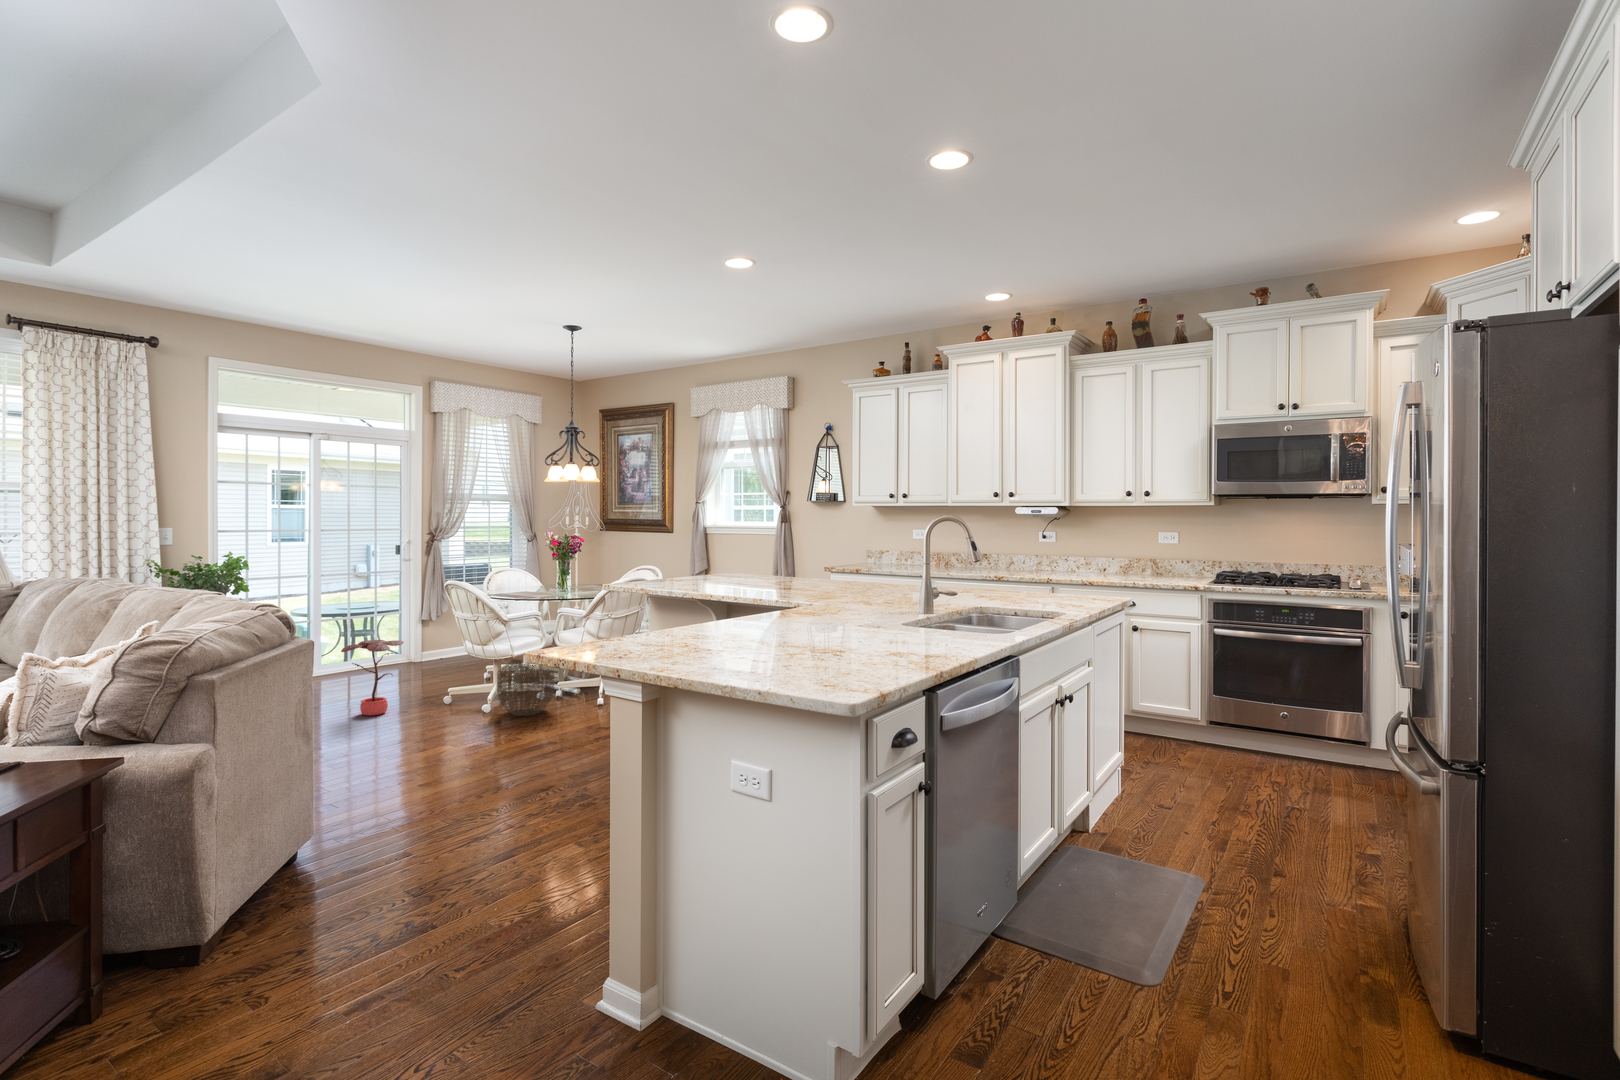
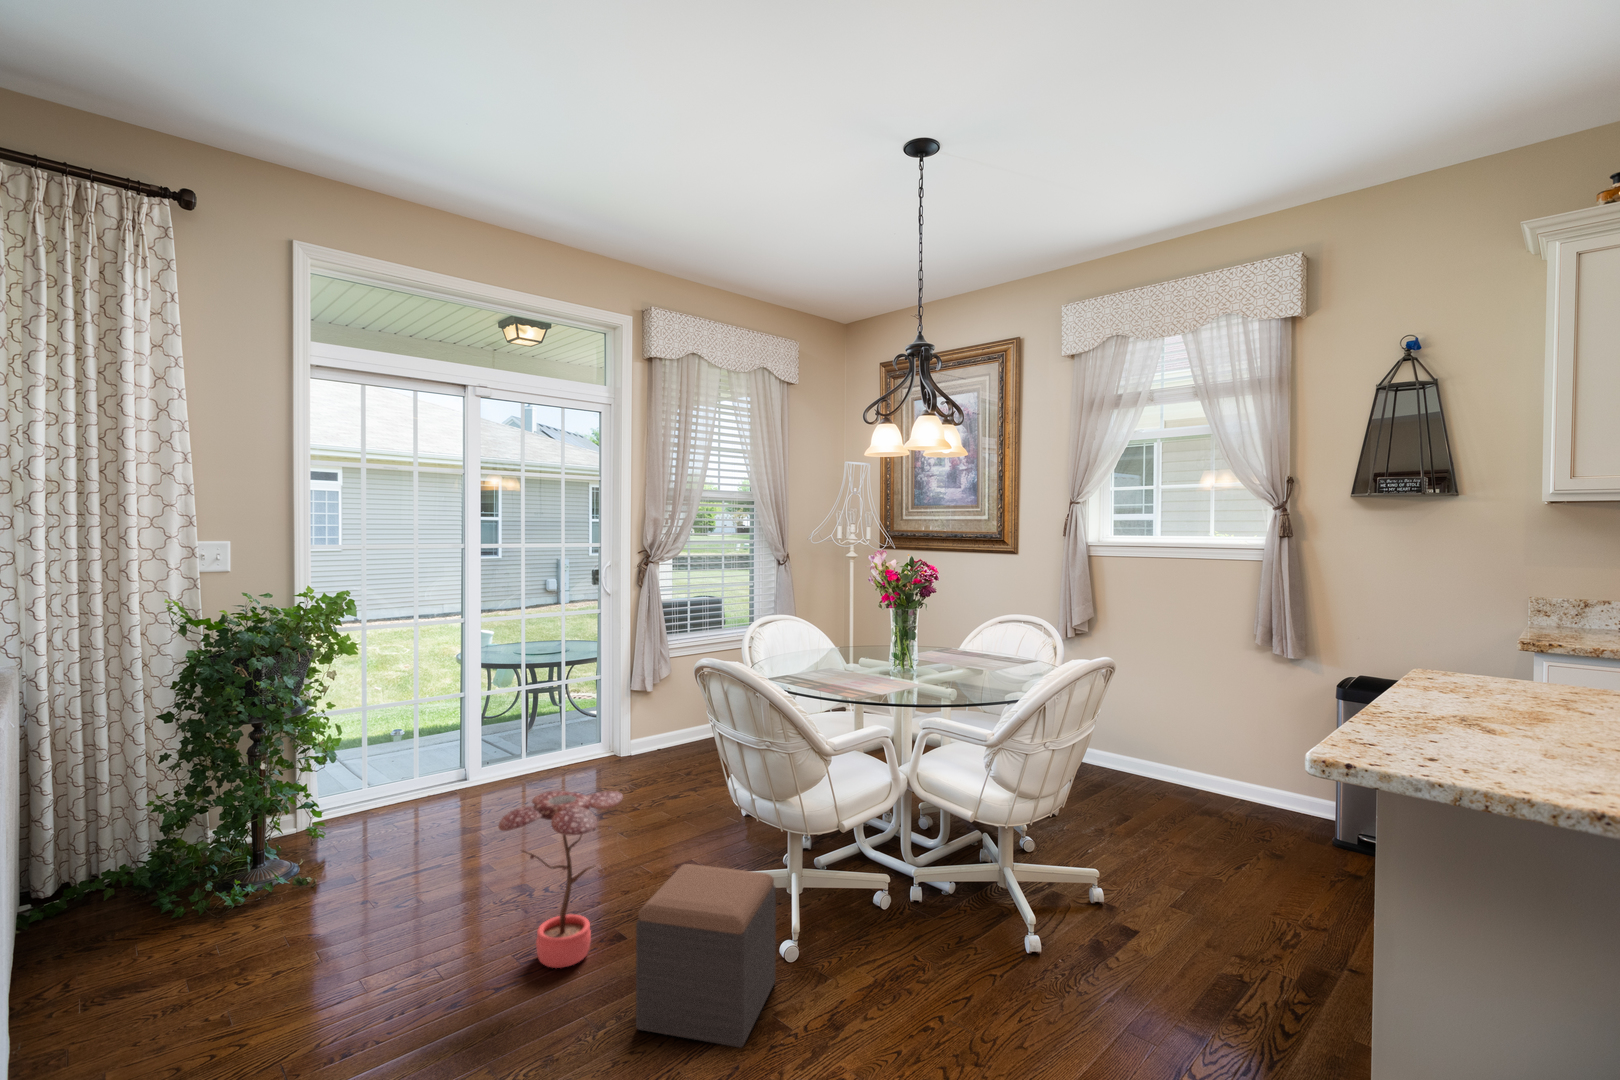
woven basket: present [497,655,554,716] -> none [829,844,956,1006]
footstool: none [406,666,473,725] -> present [636,864,776,1048]

